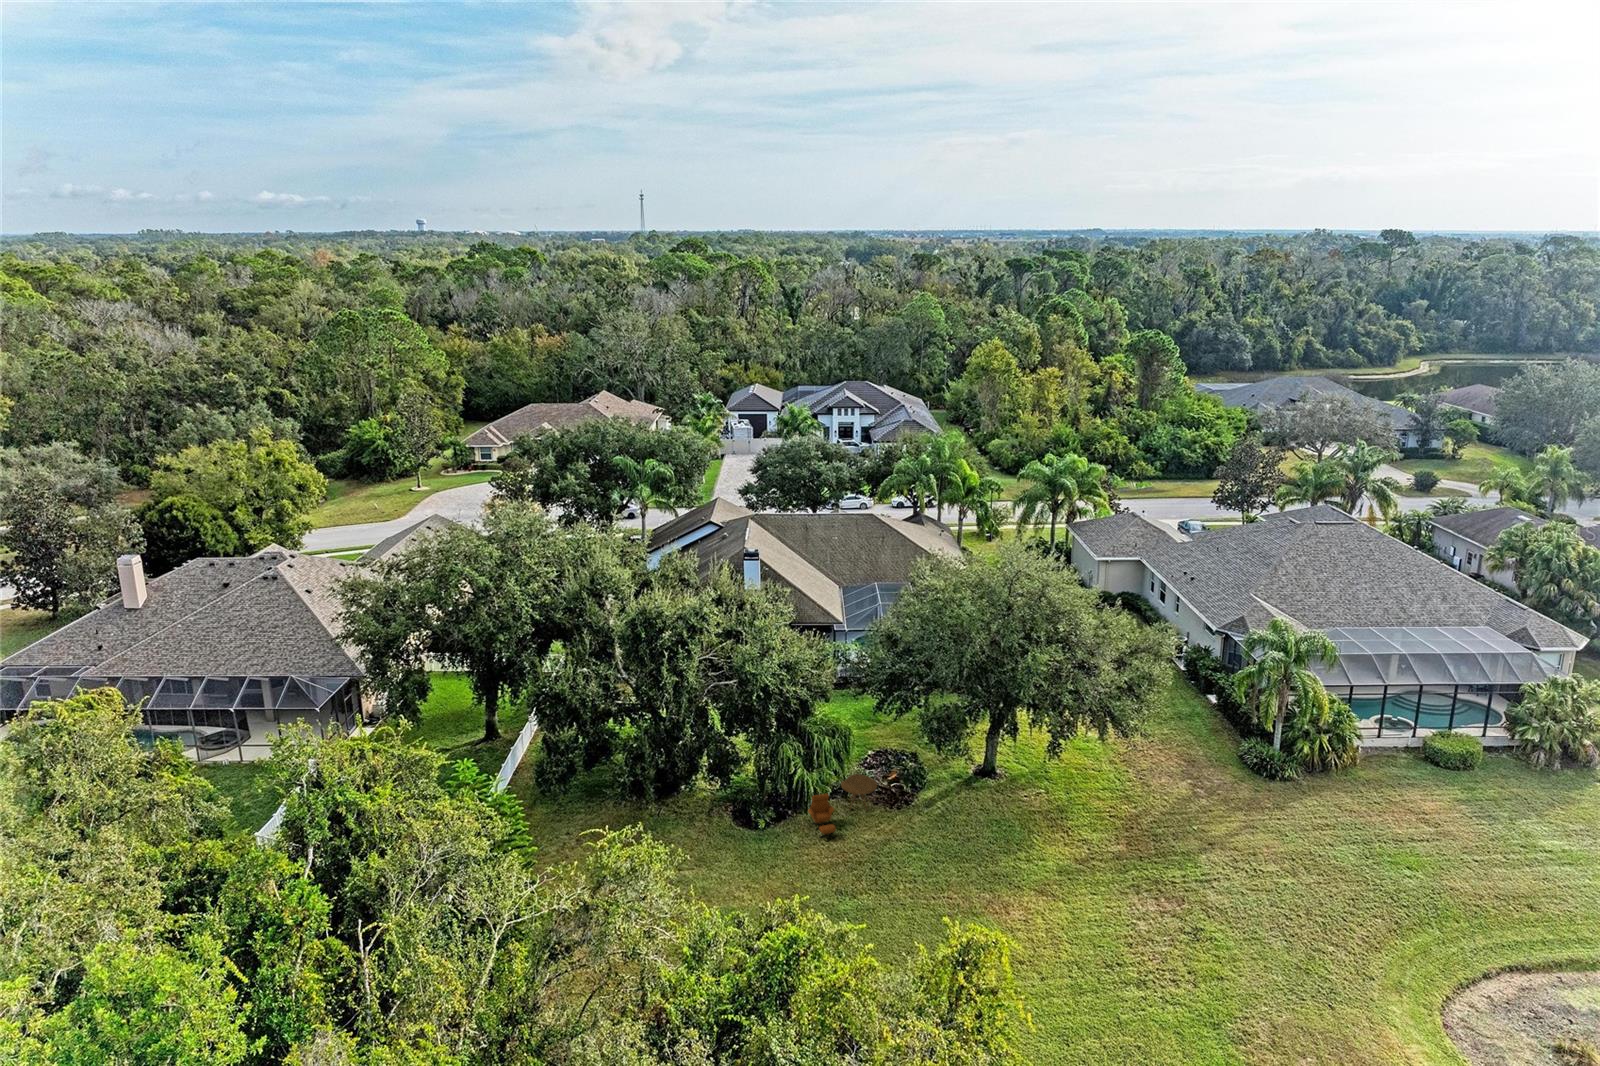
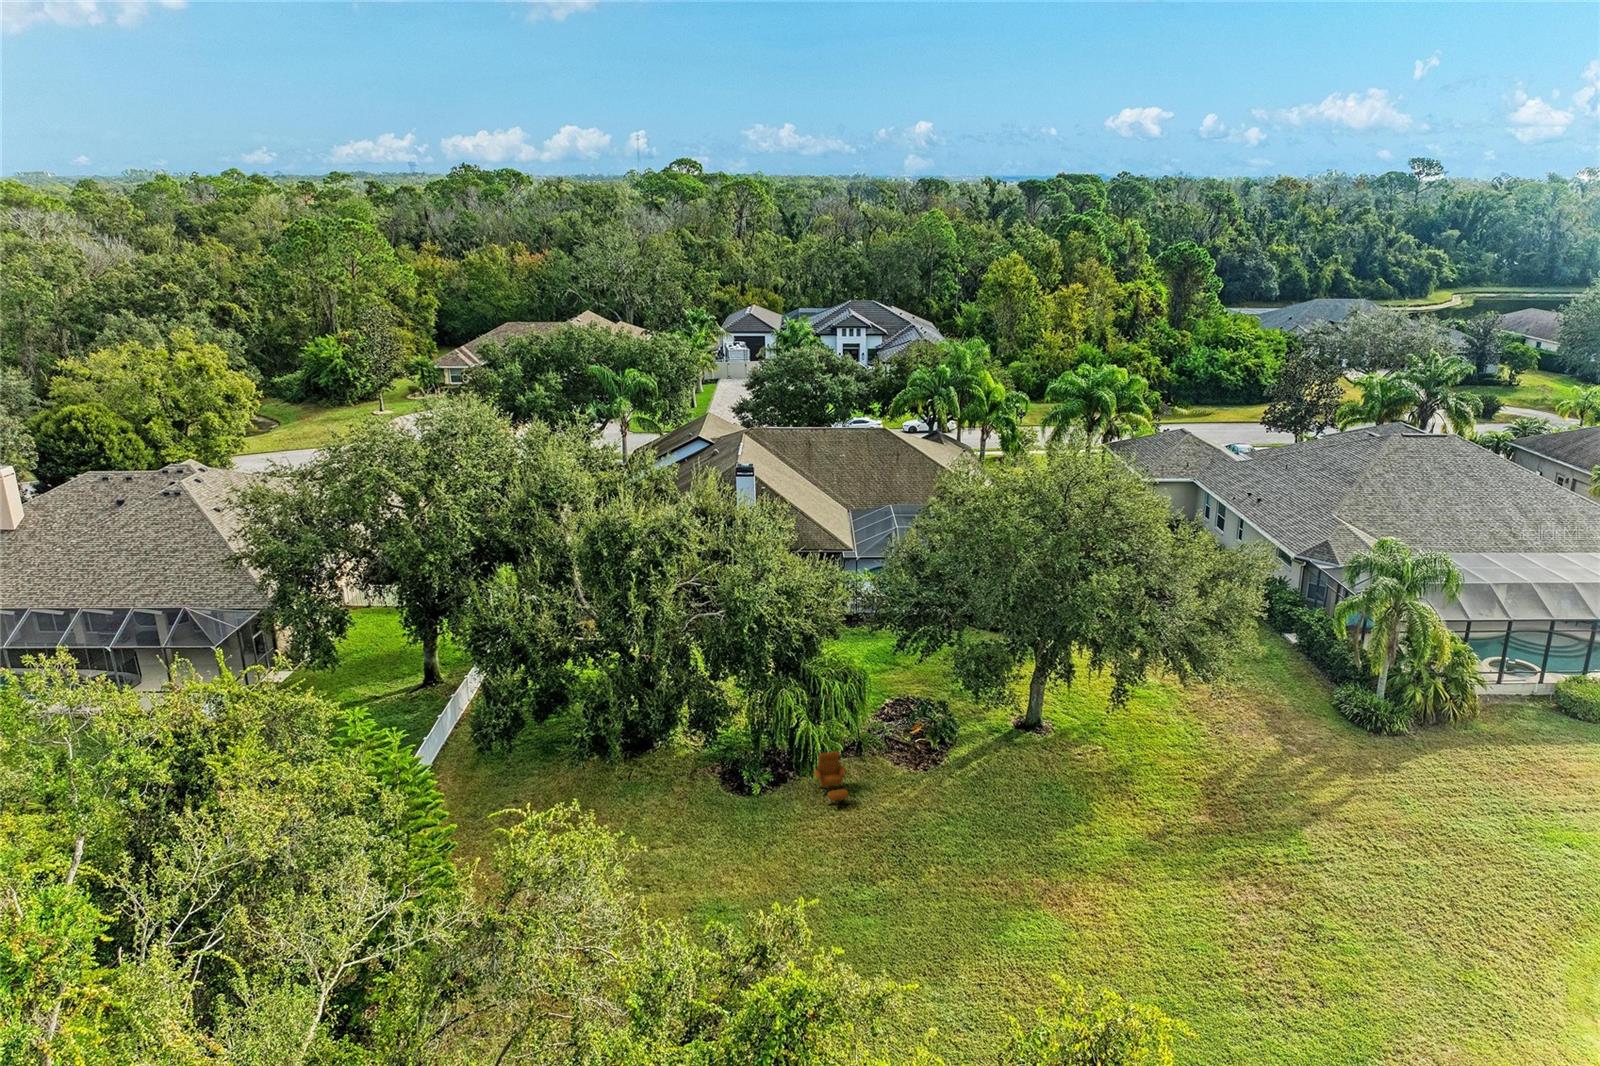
round table: present [841,775,877,805] -> none [854,728,899,772]

